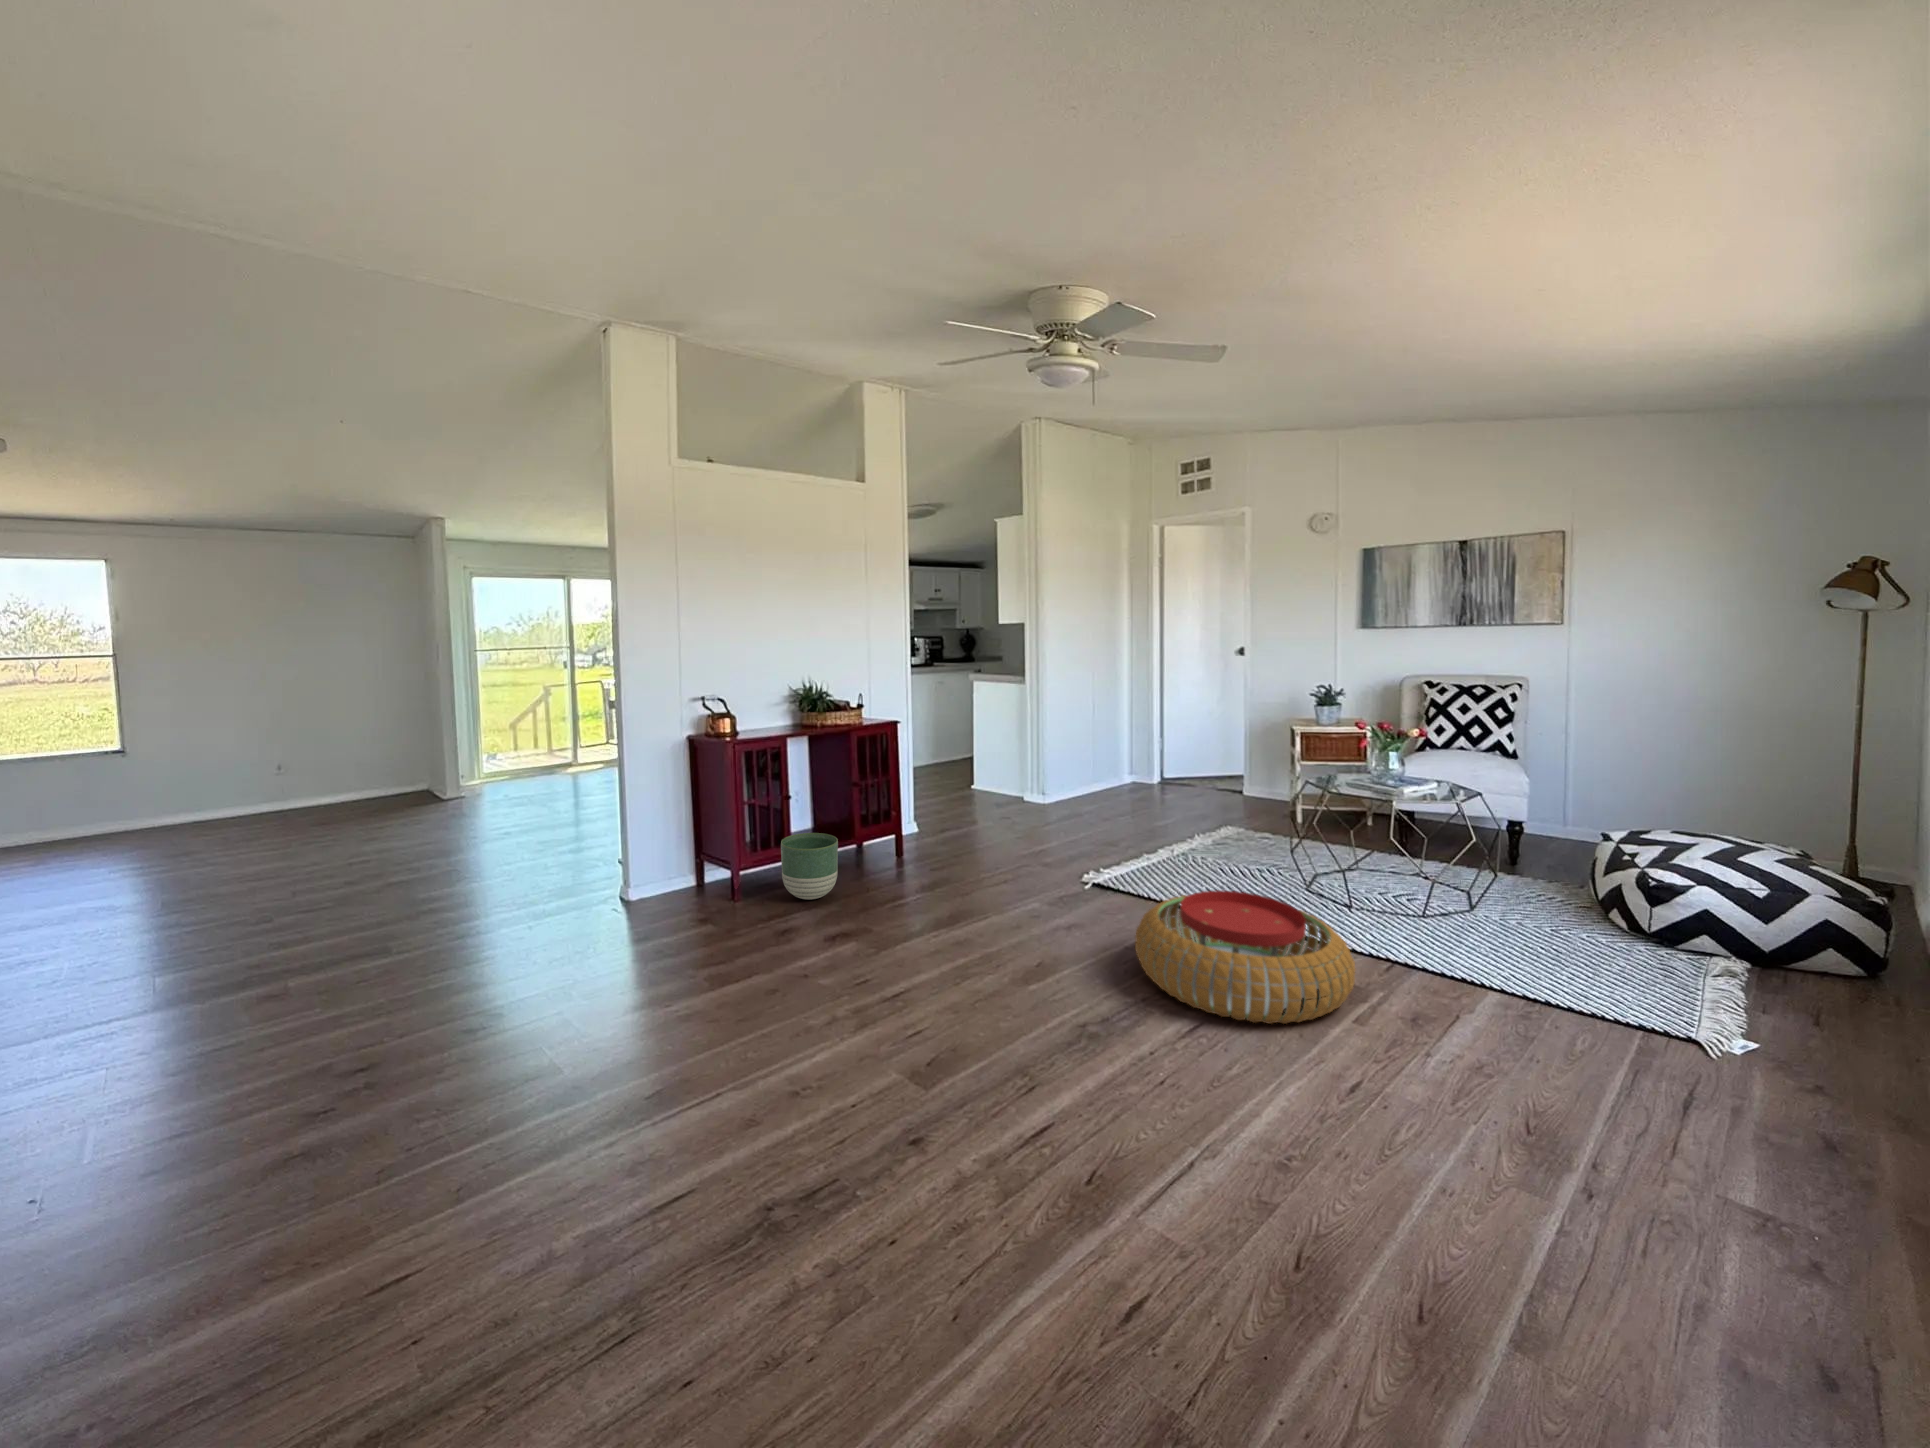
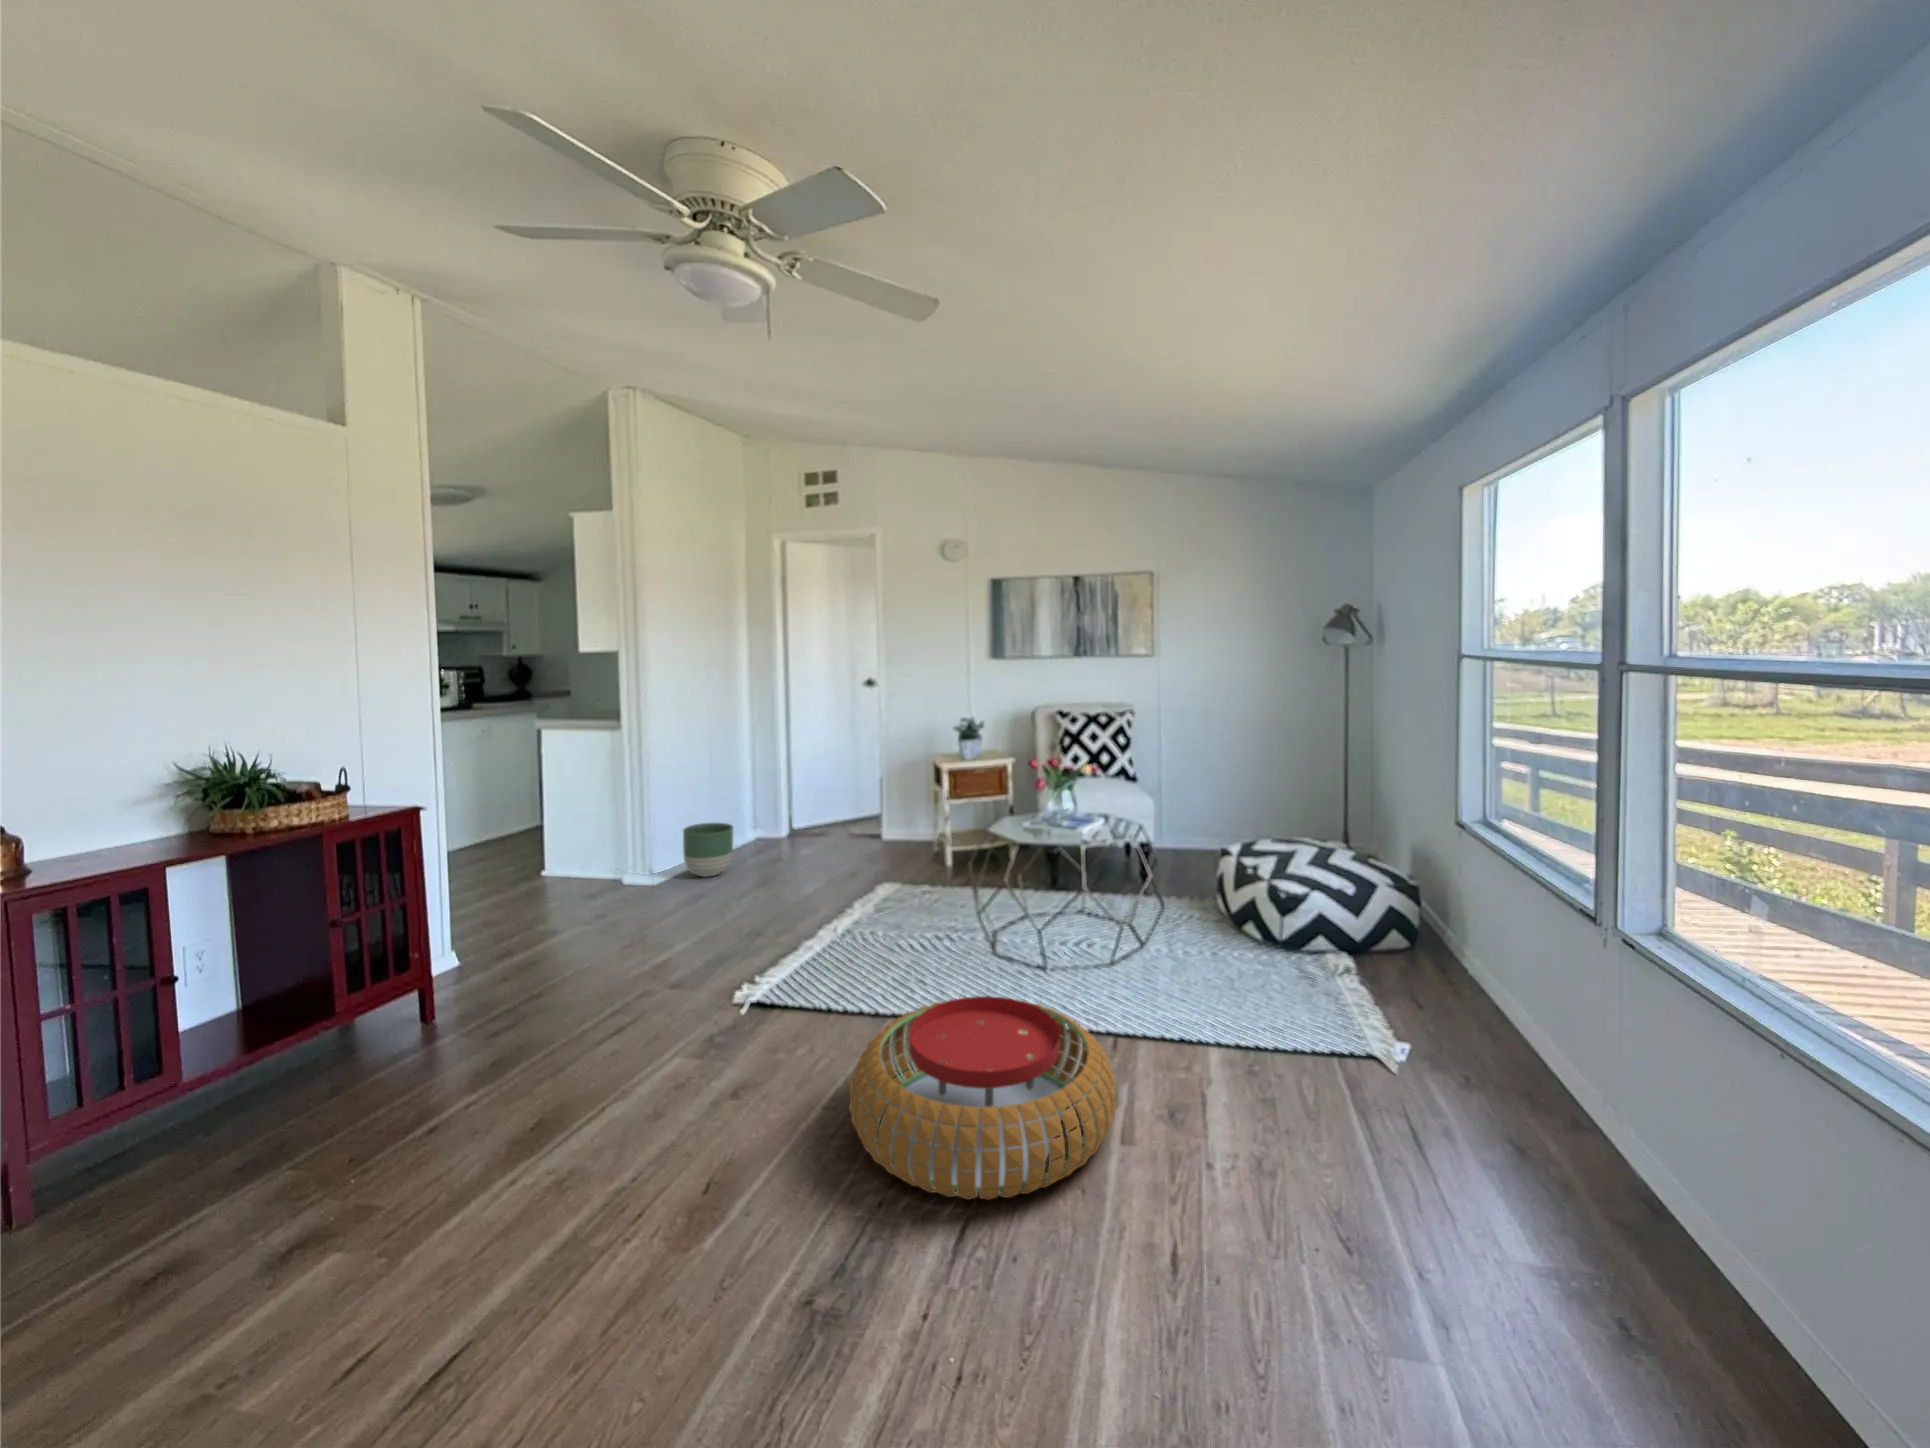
planter: present [781,833,838,899] -> present [683,823,733,877]

